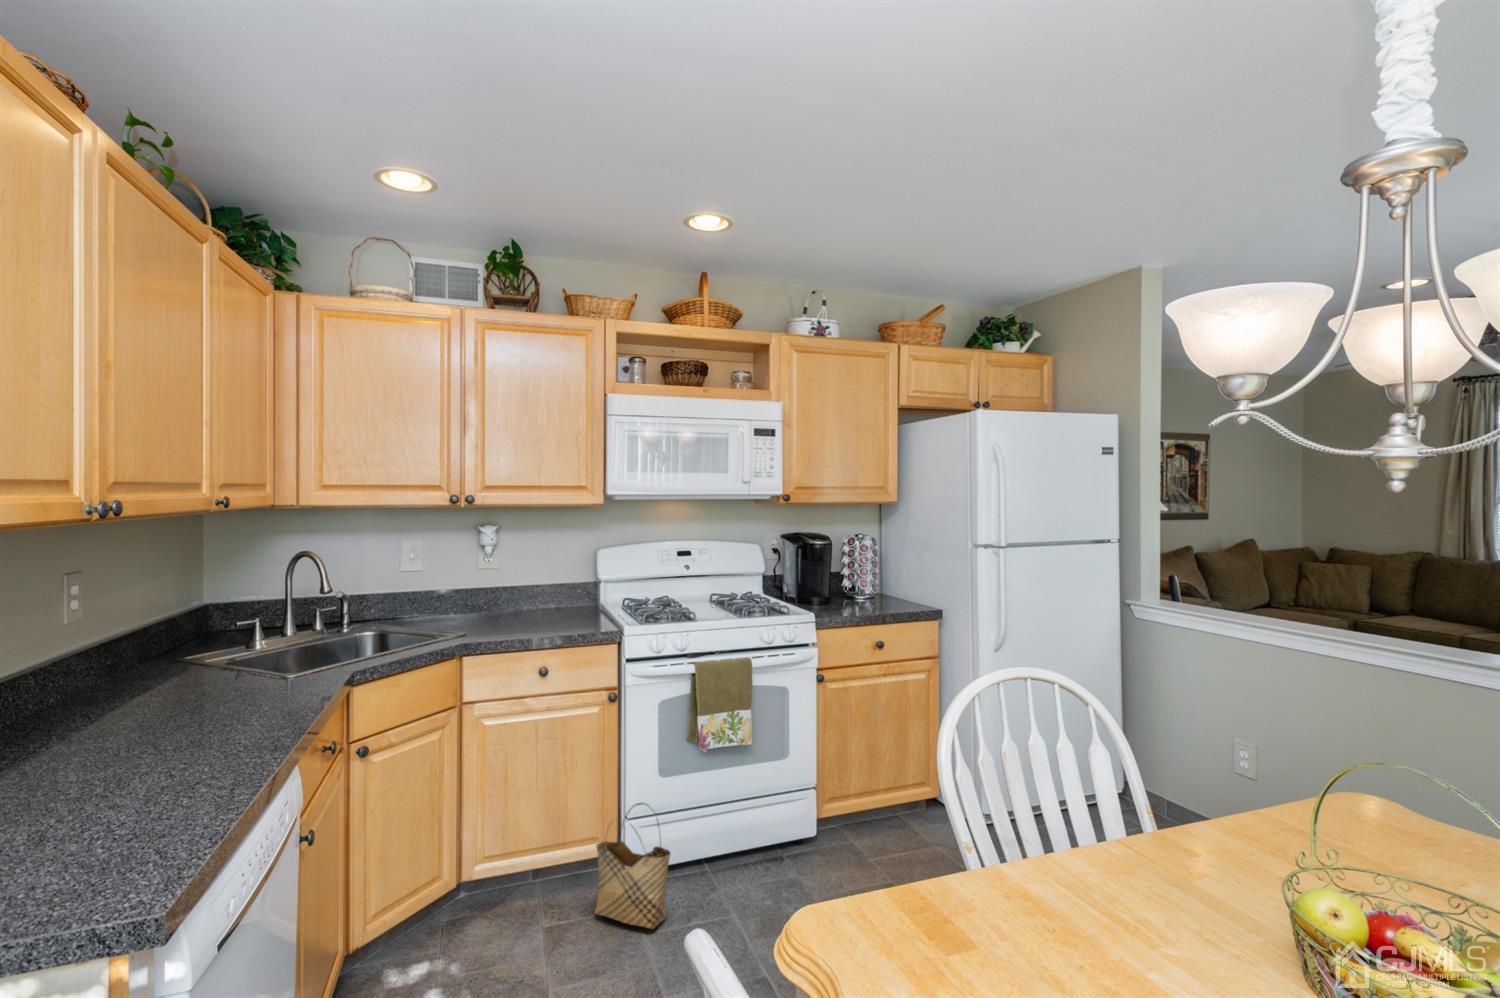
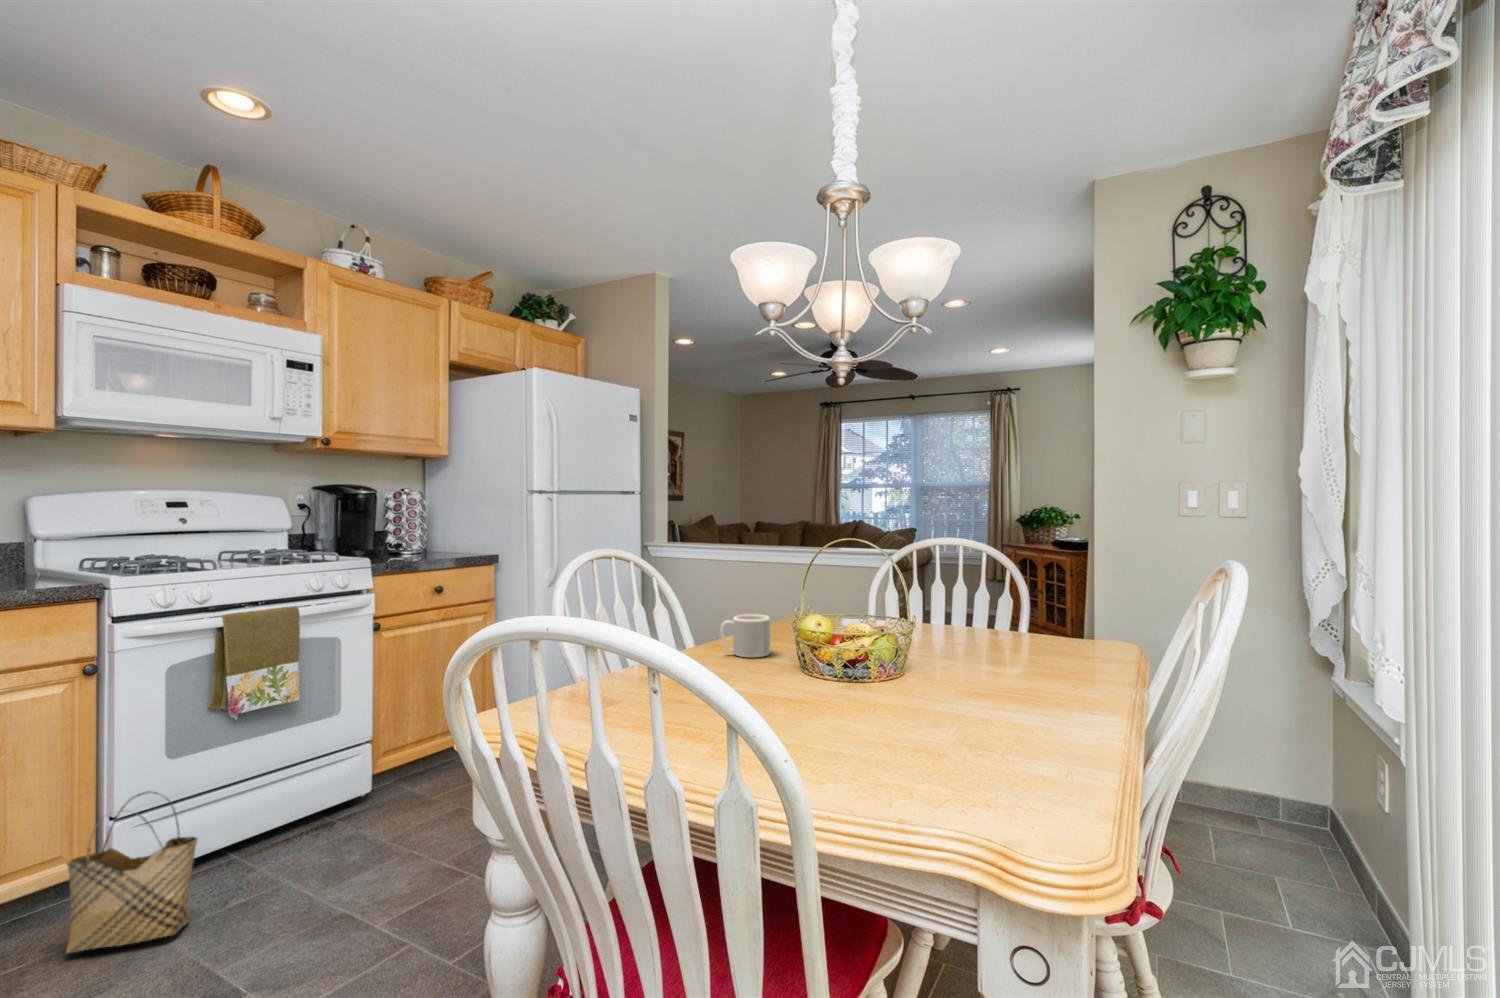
mug: none [1152,821,1238,901] -> present [721,614,770,657]

